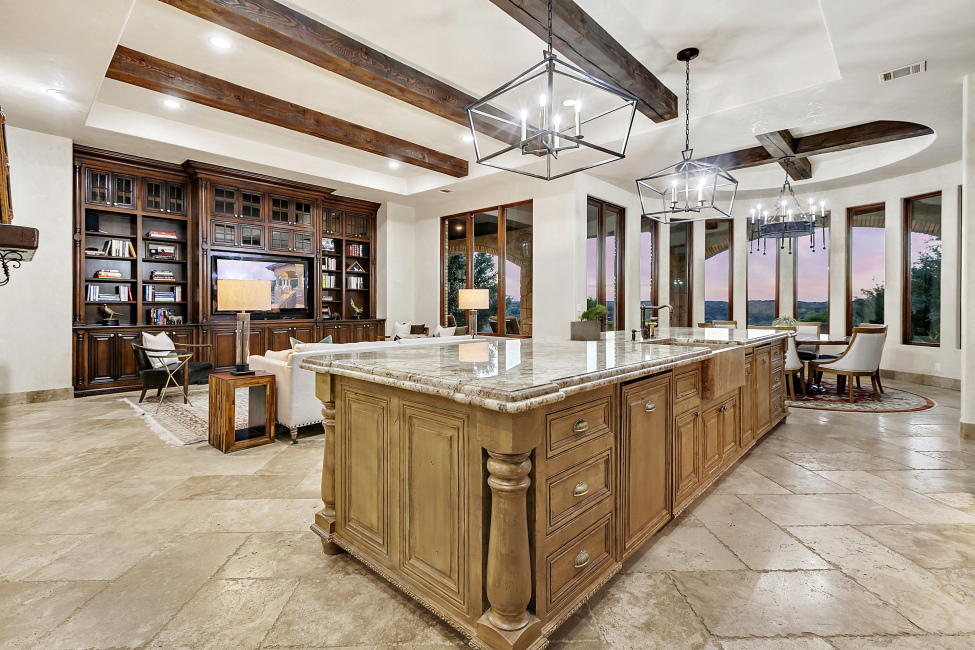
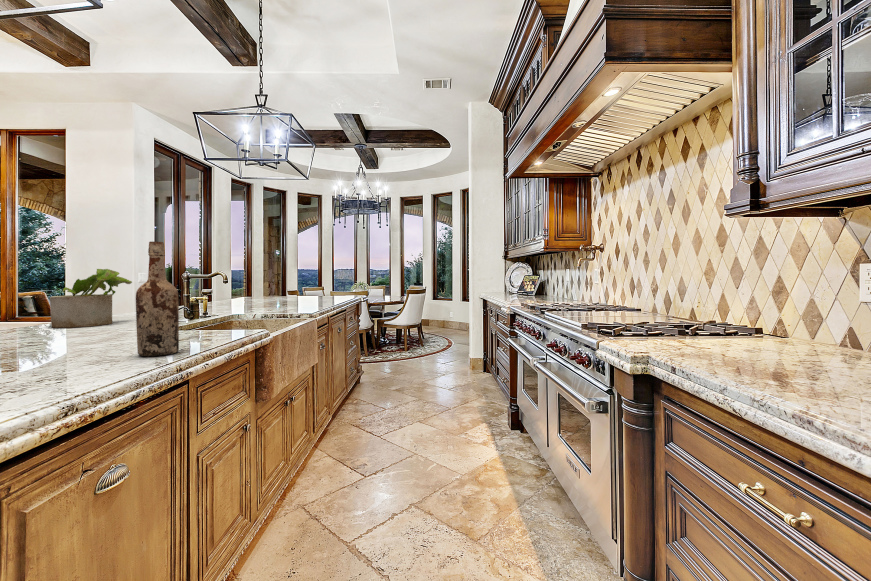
wine bottle: none [648,289,669,354] -> present [136,242,179,356]

